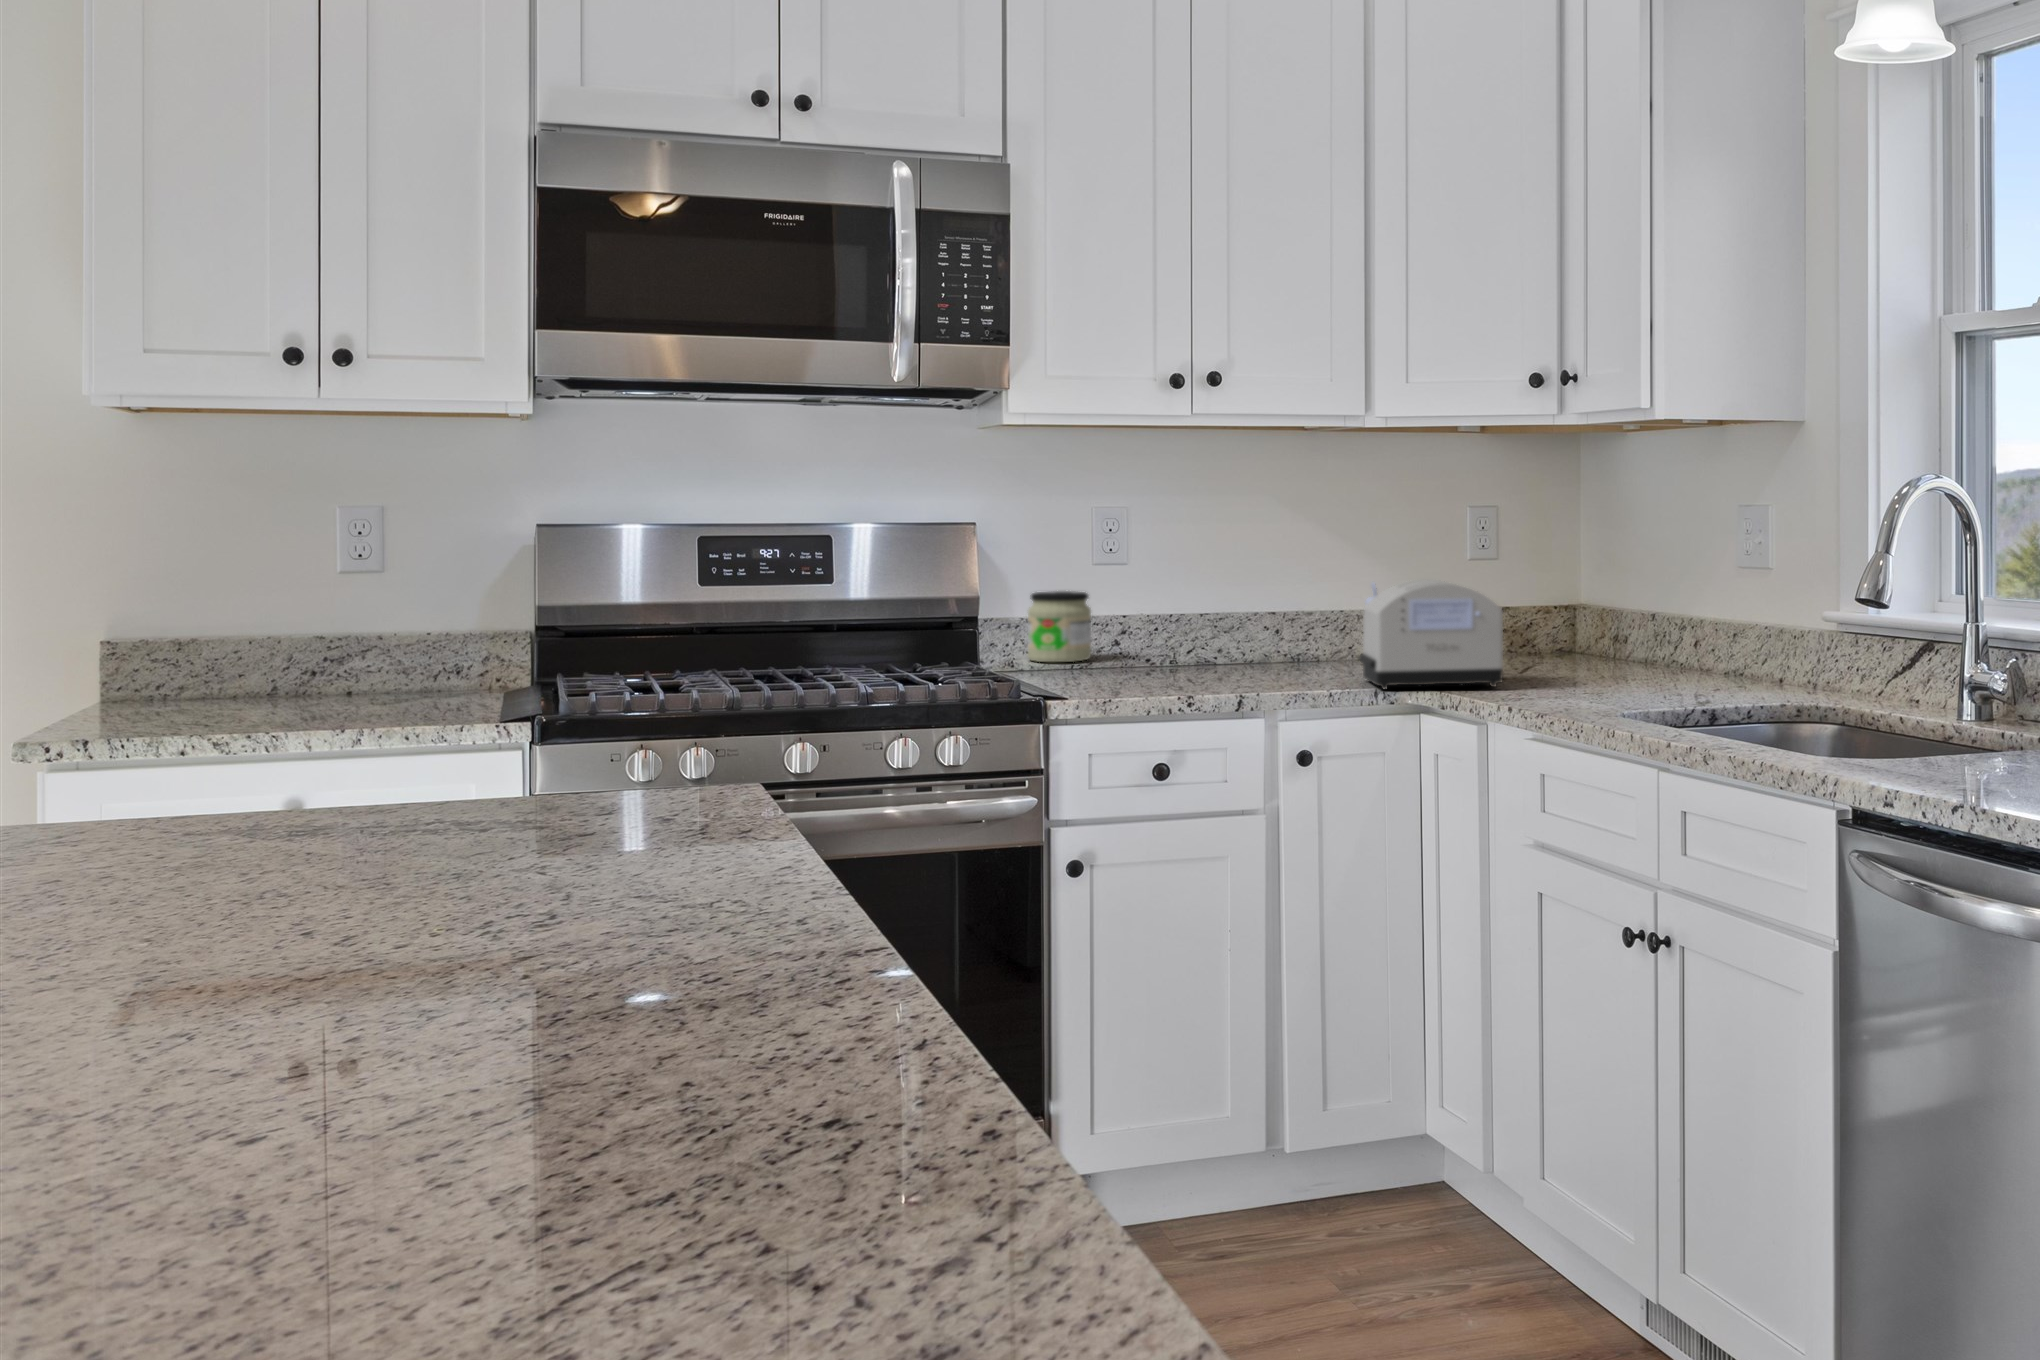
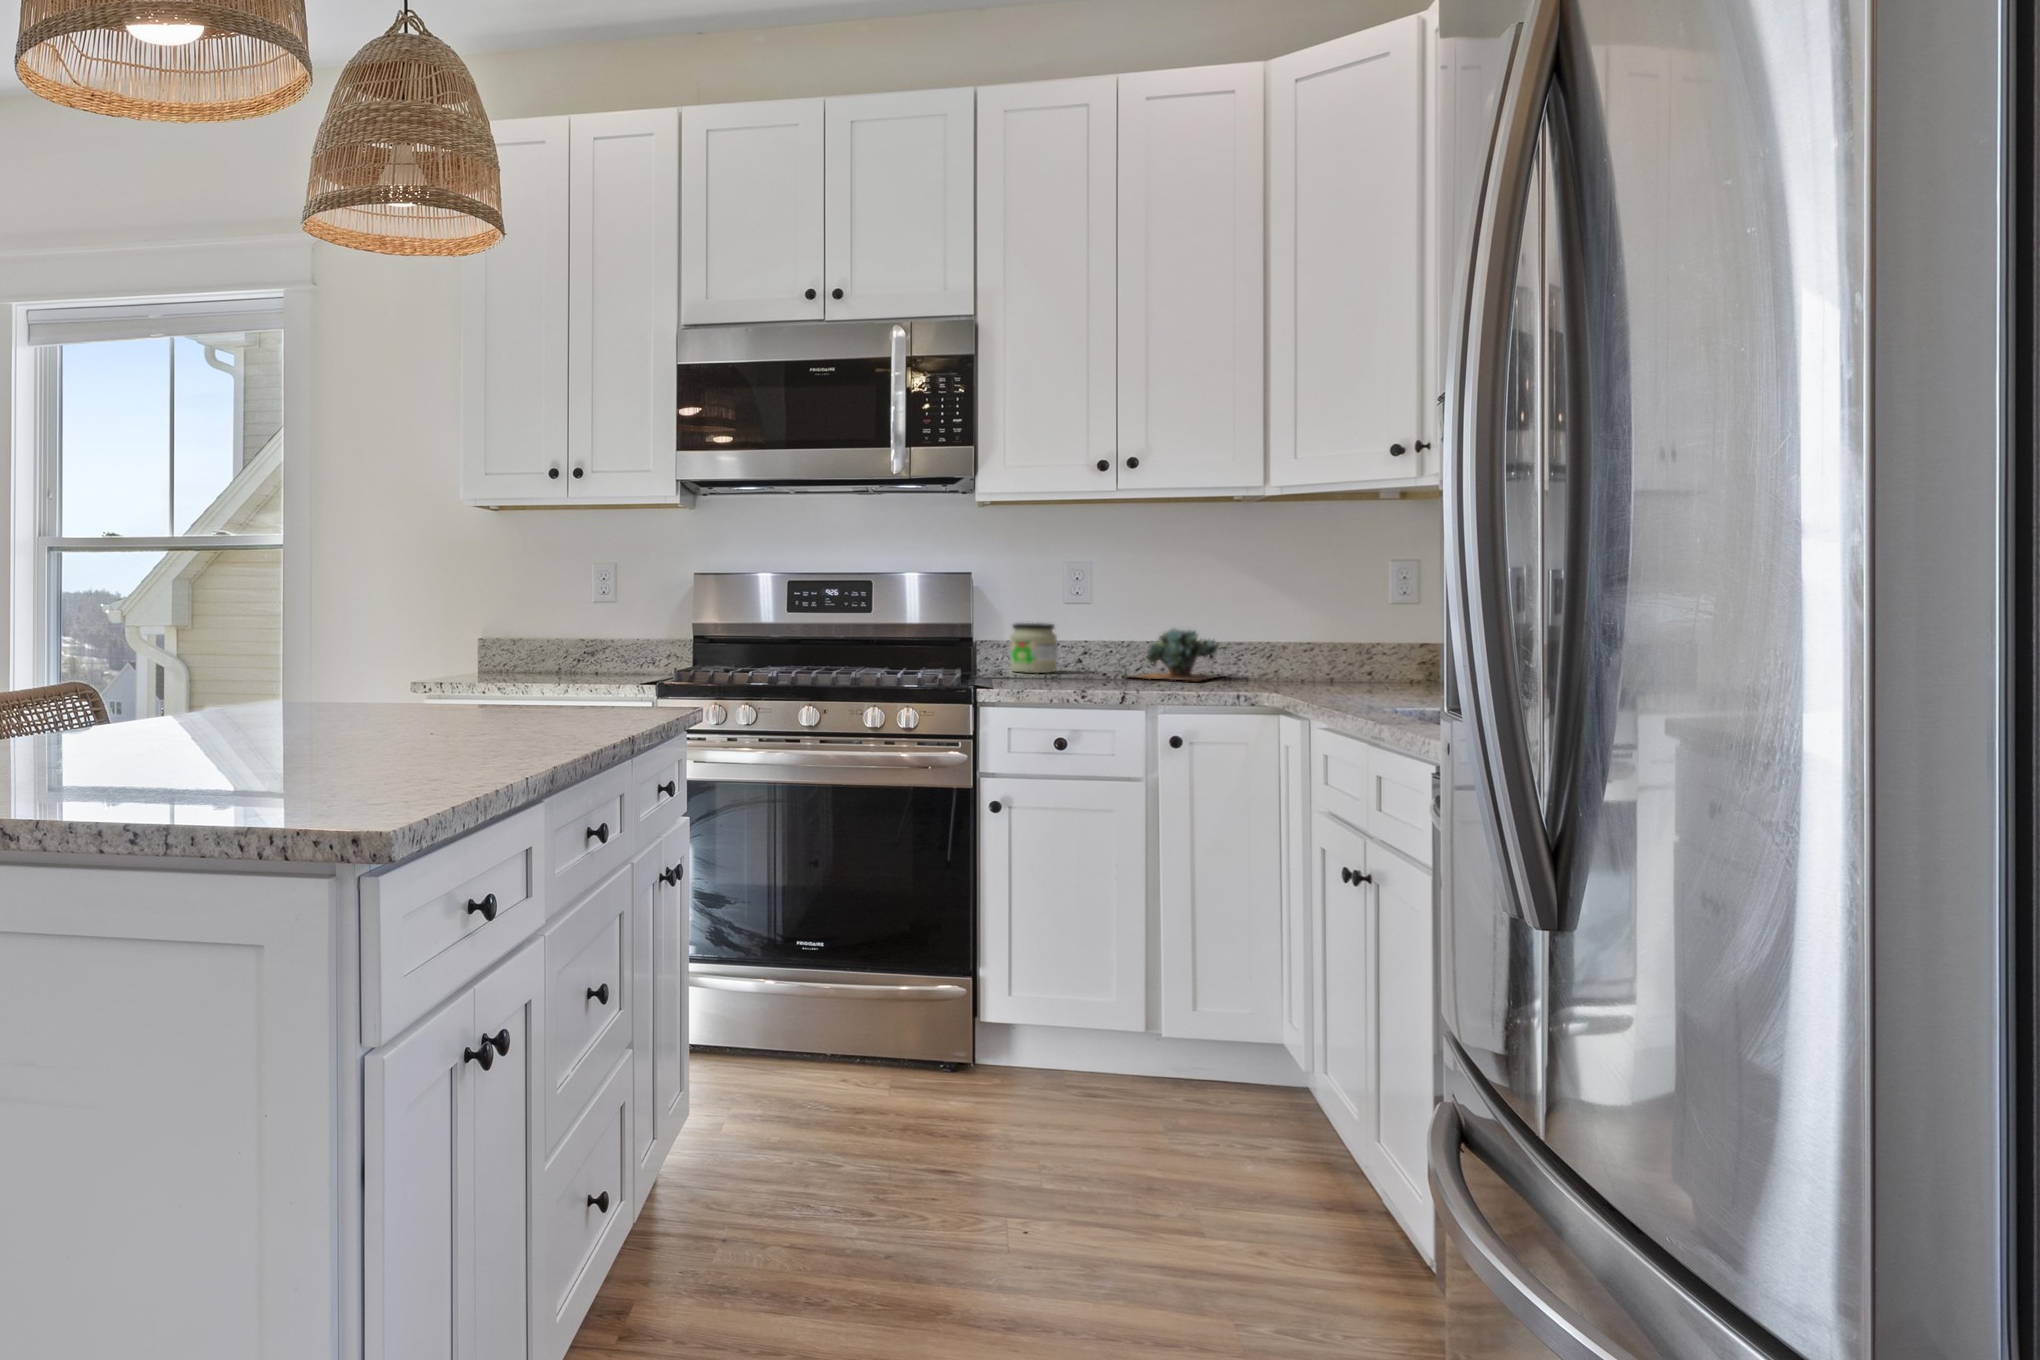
toaster: present [1358,579,1503,689] -> none [1238,614,1354,698]
succulent plant: none [1188,593,1299,665] -> present [1132,628,1219,681]

